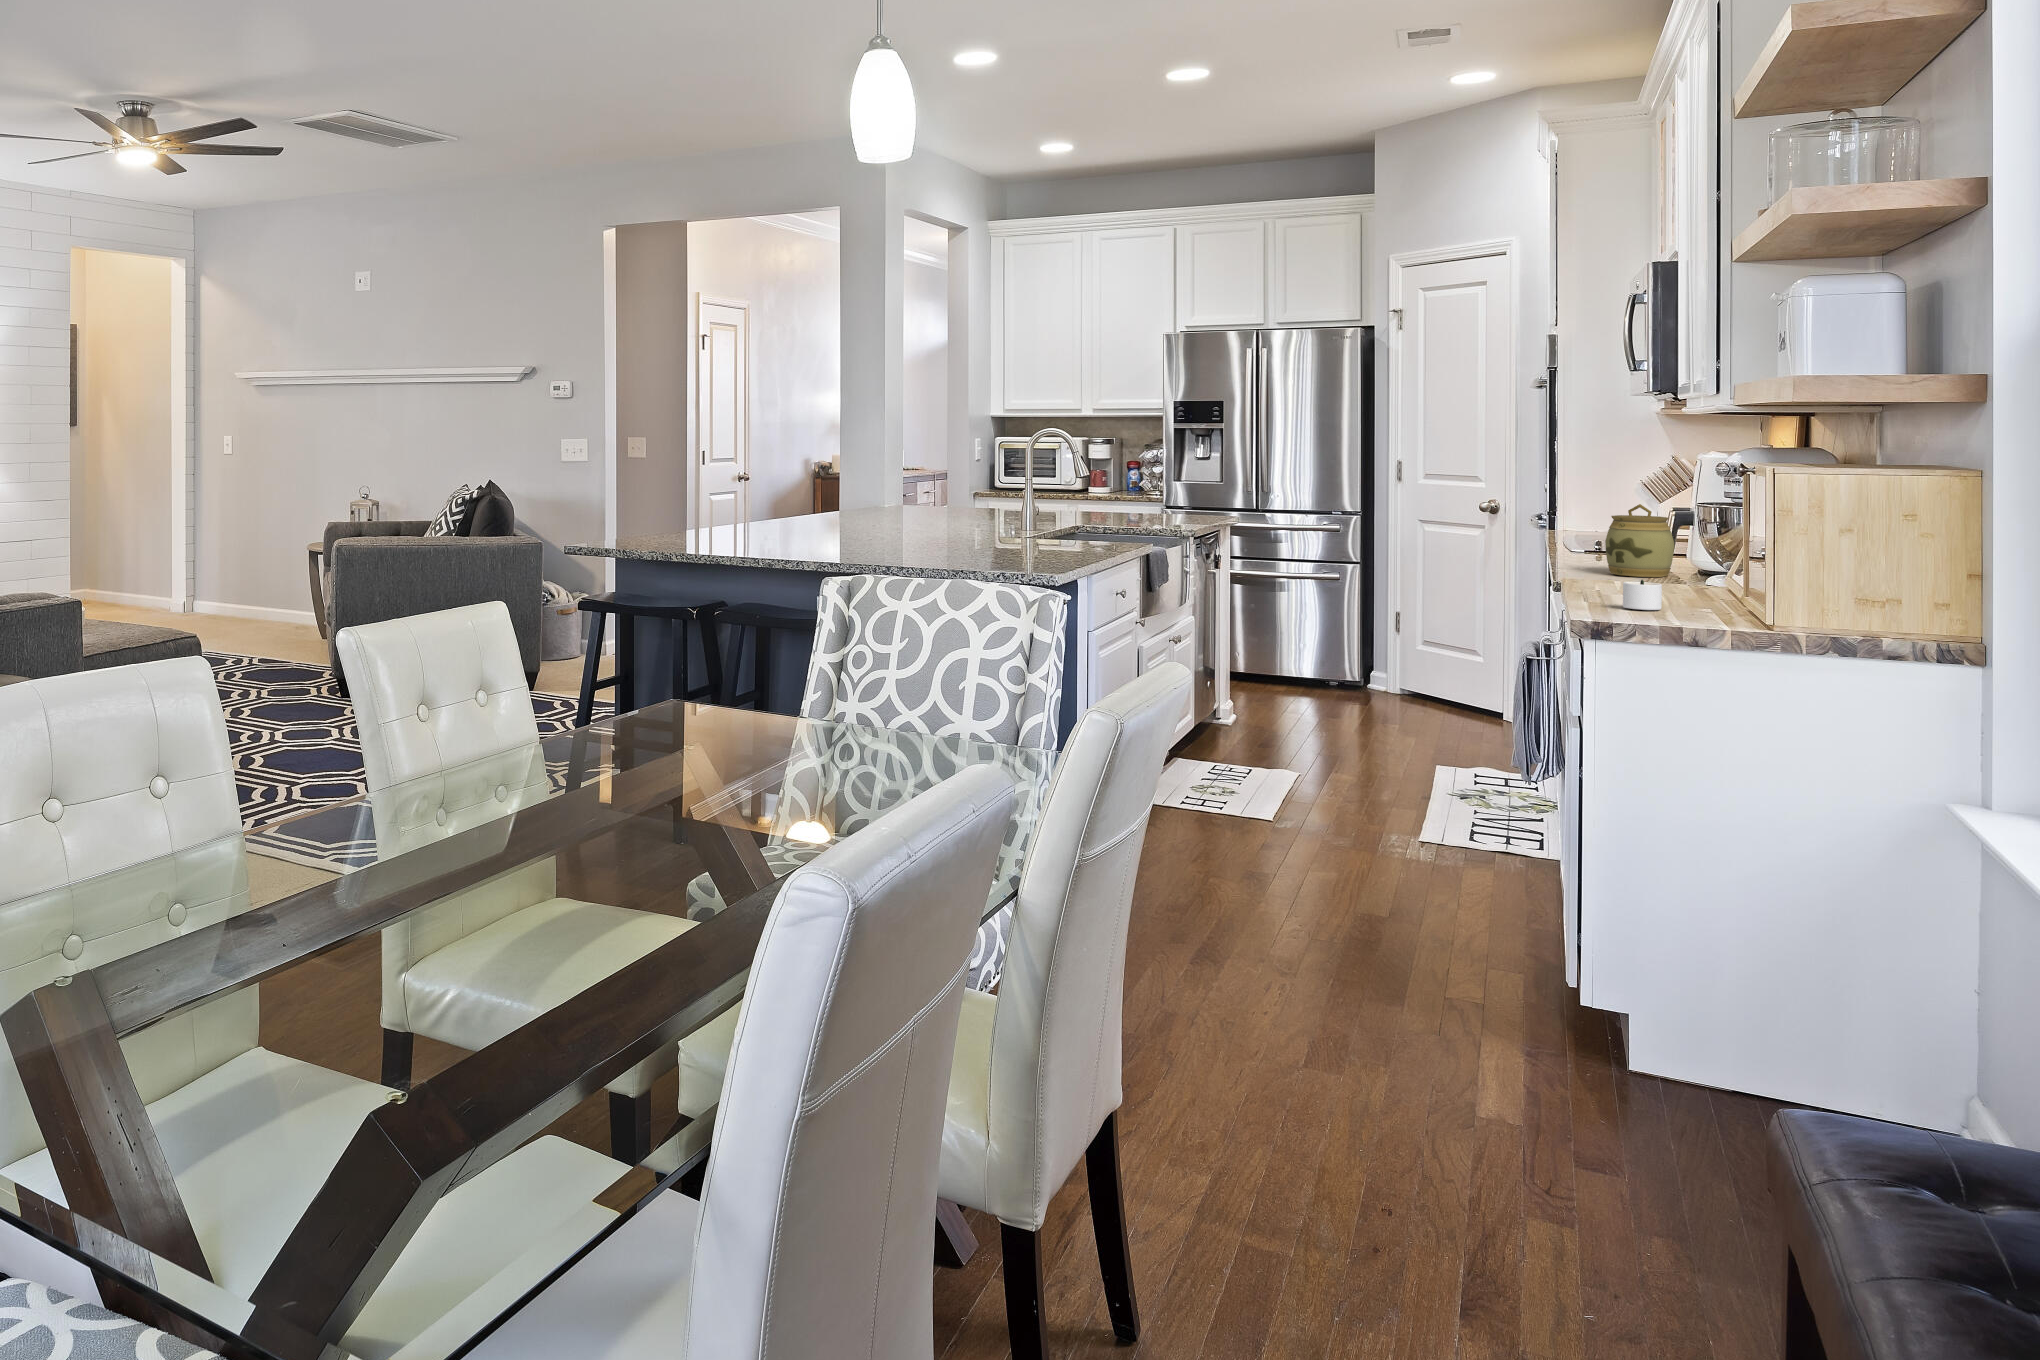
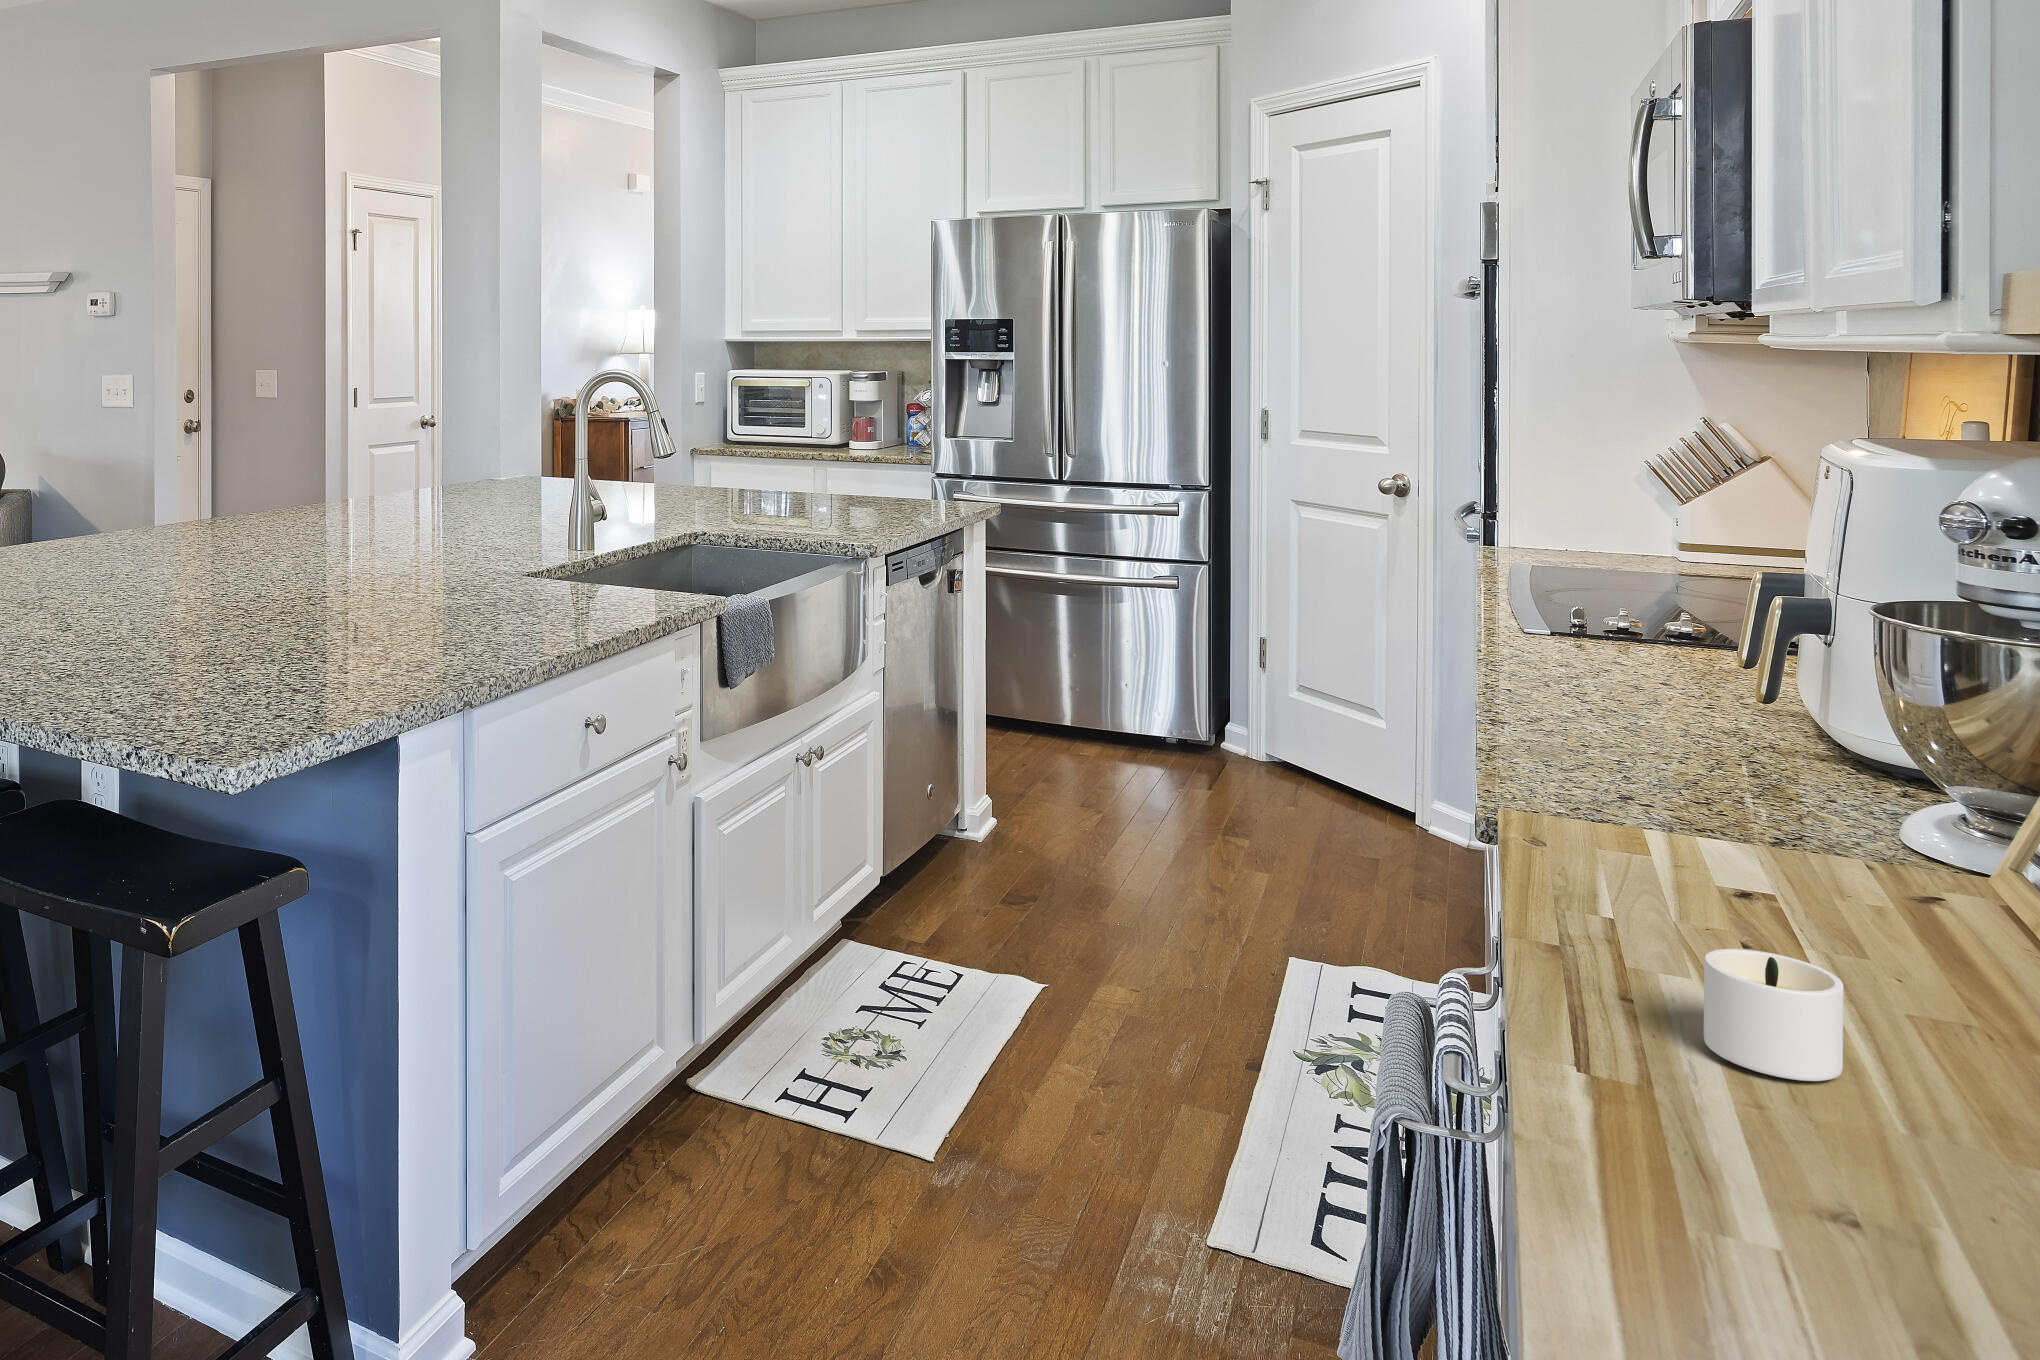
jar: present [1605,504,1674,577] -> none [1606,582,1779,773]

